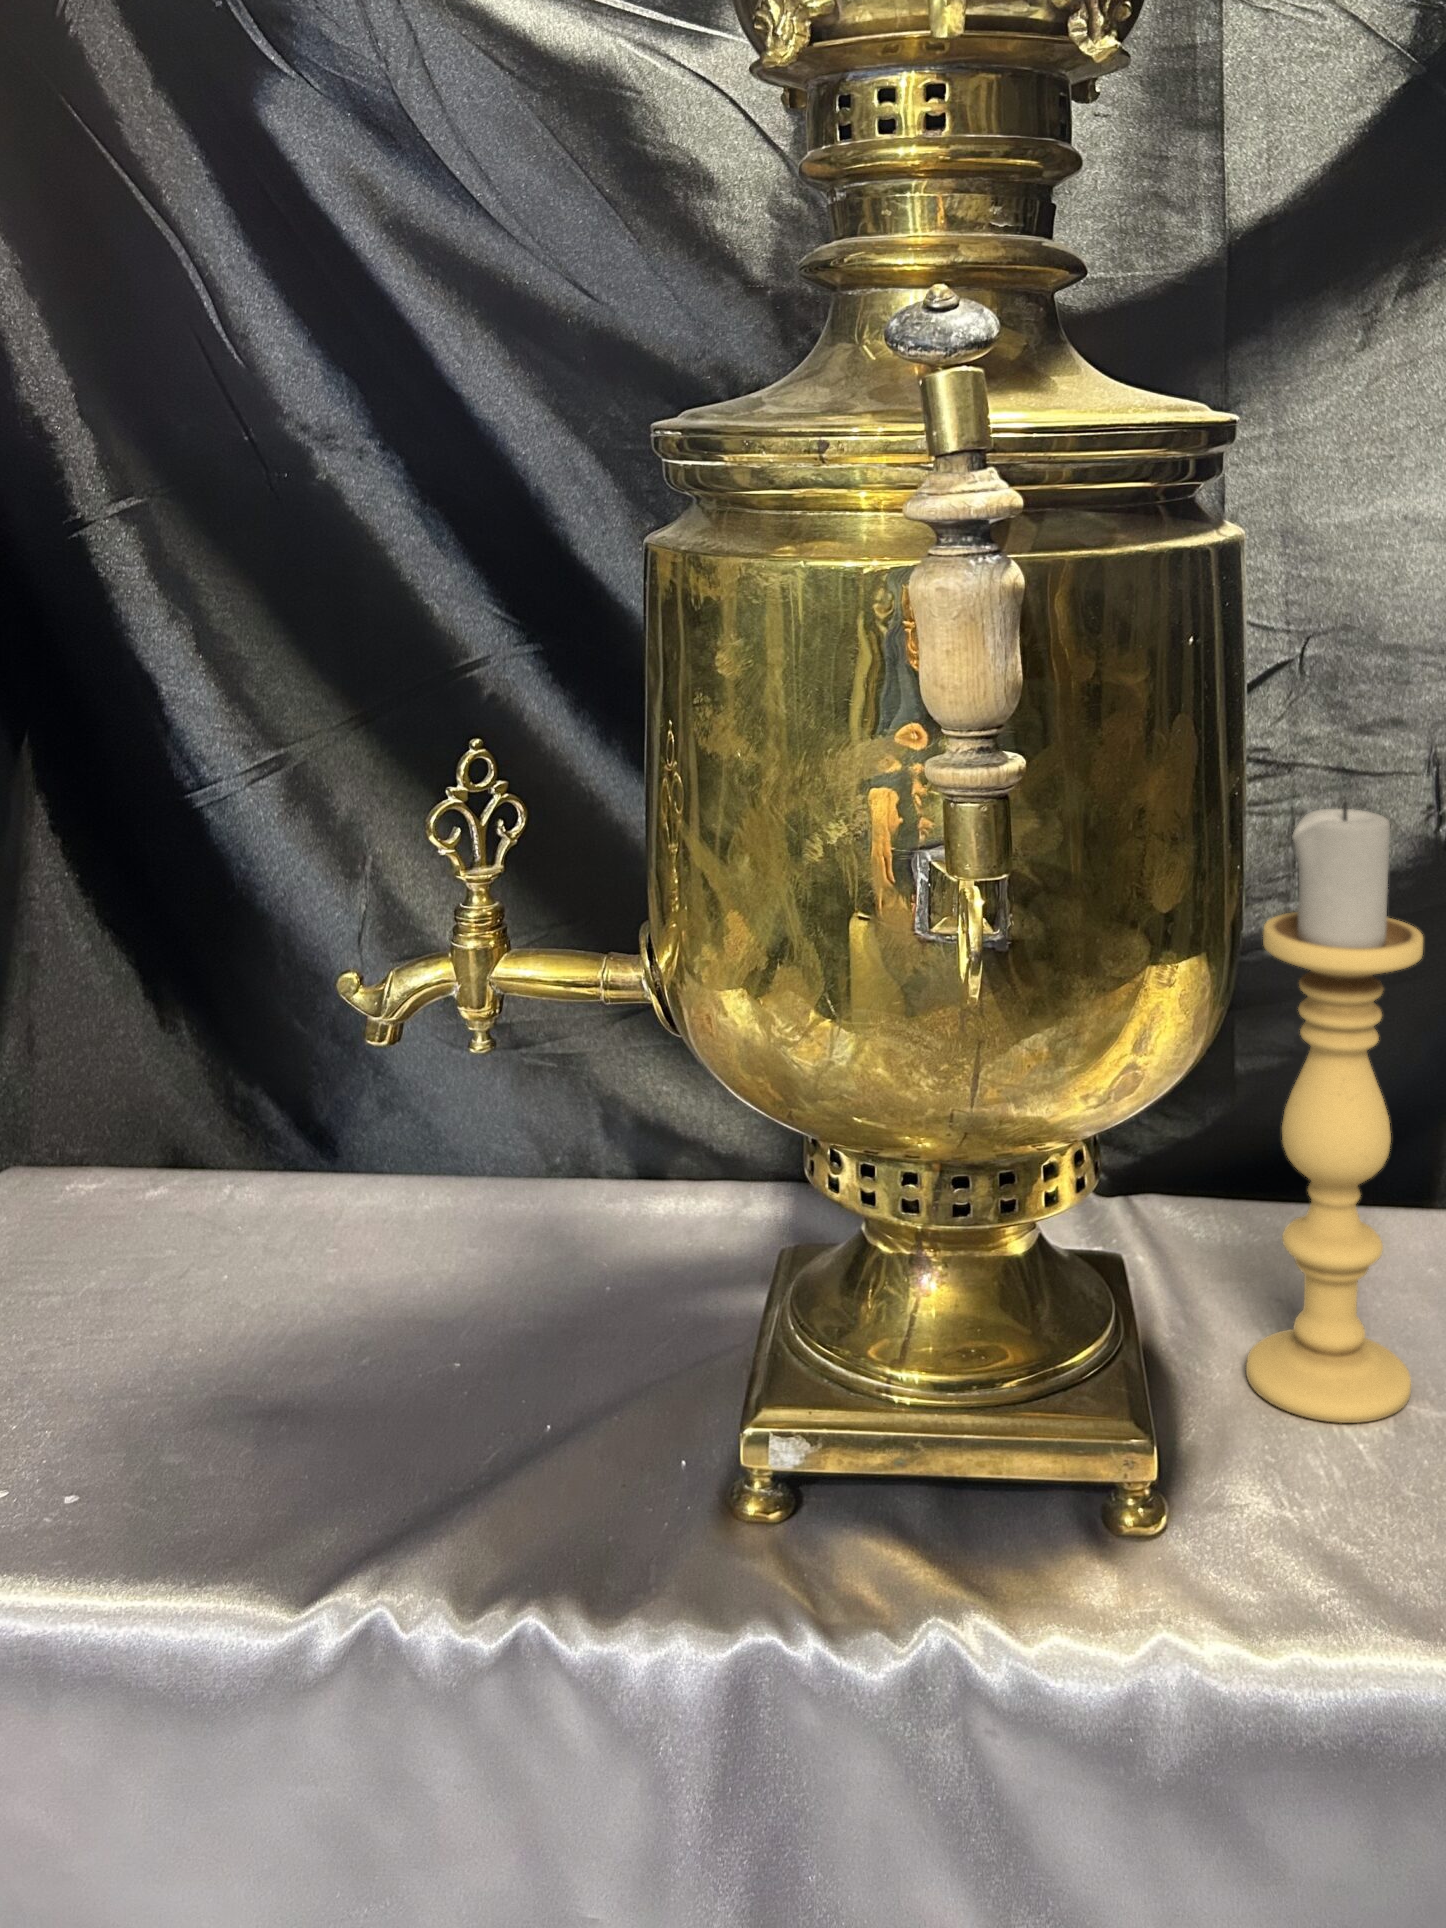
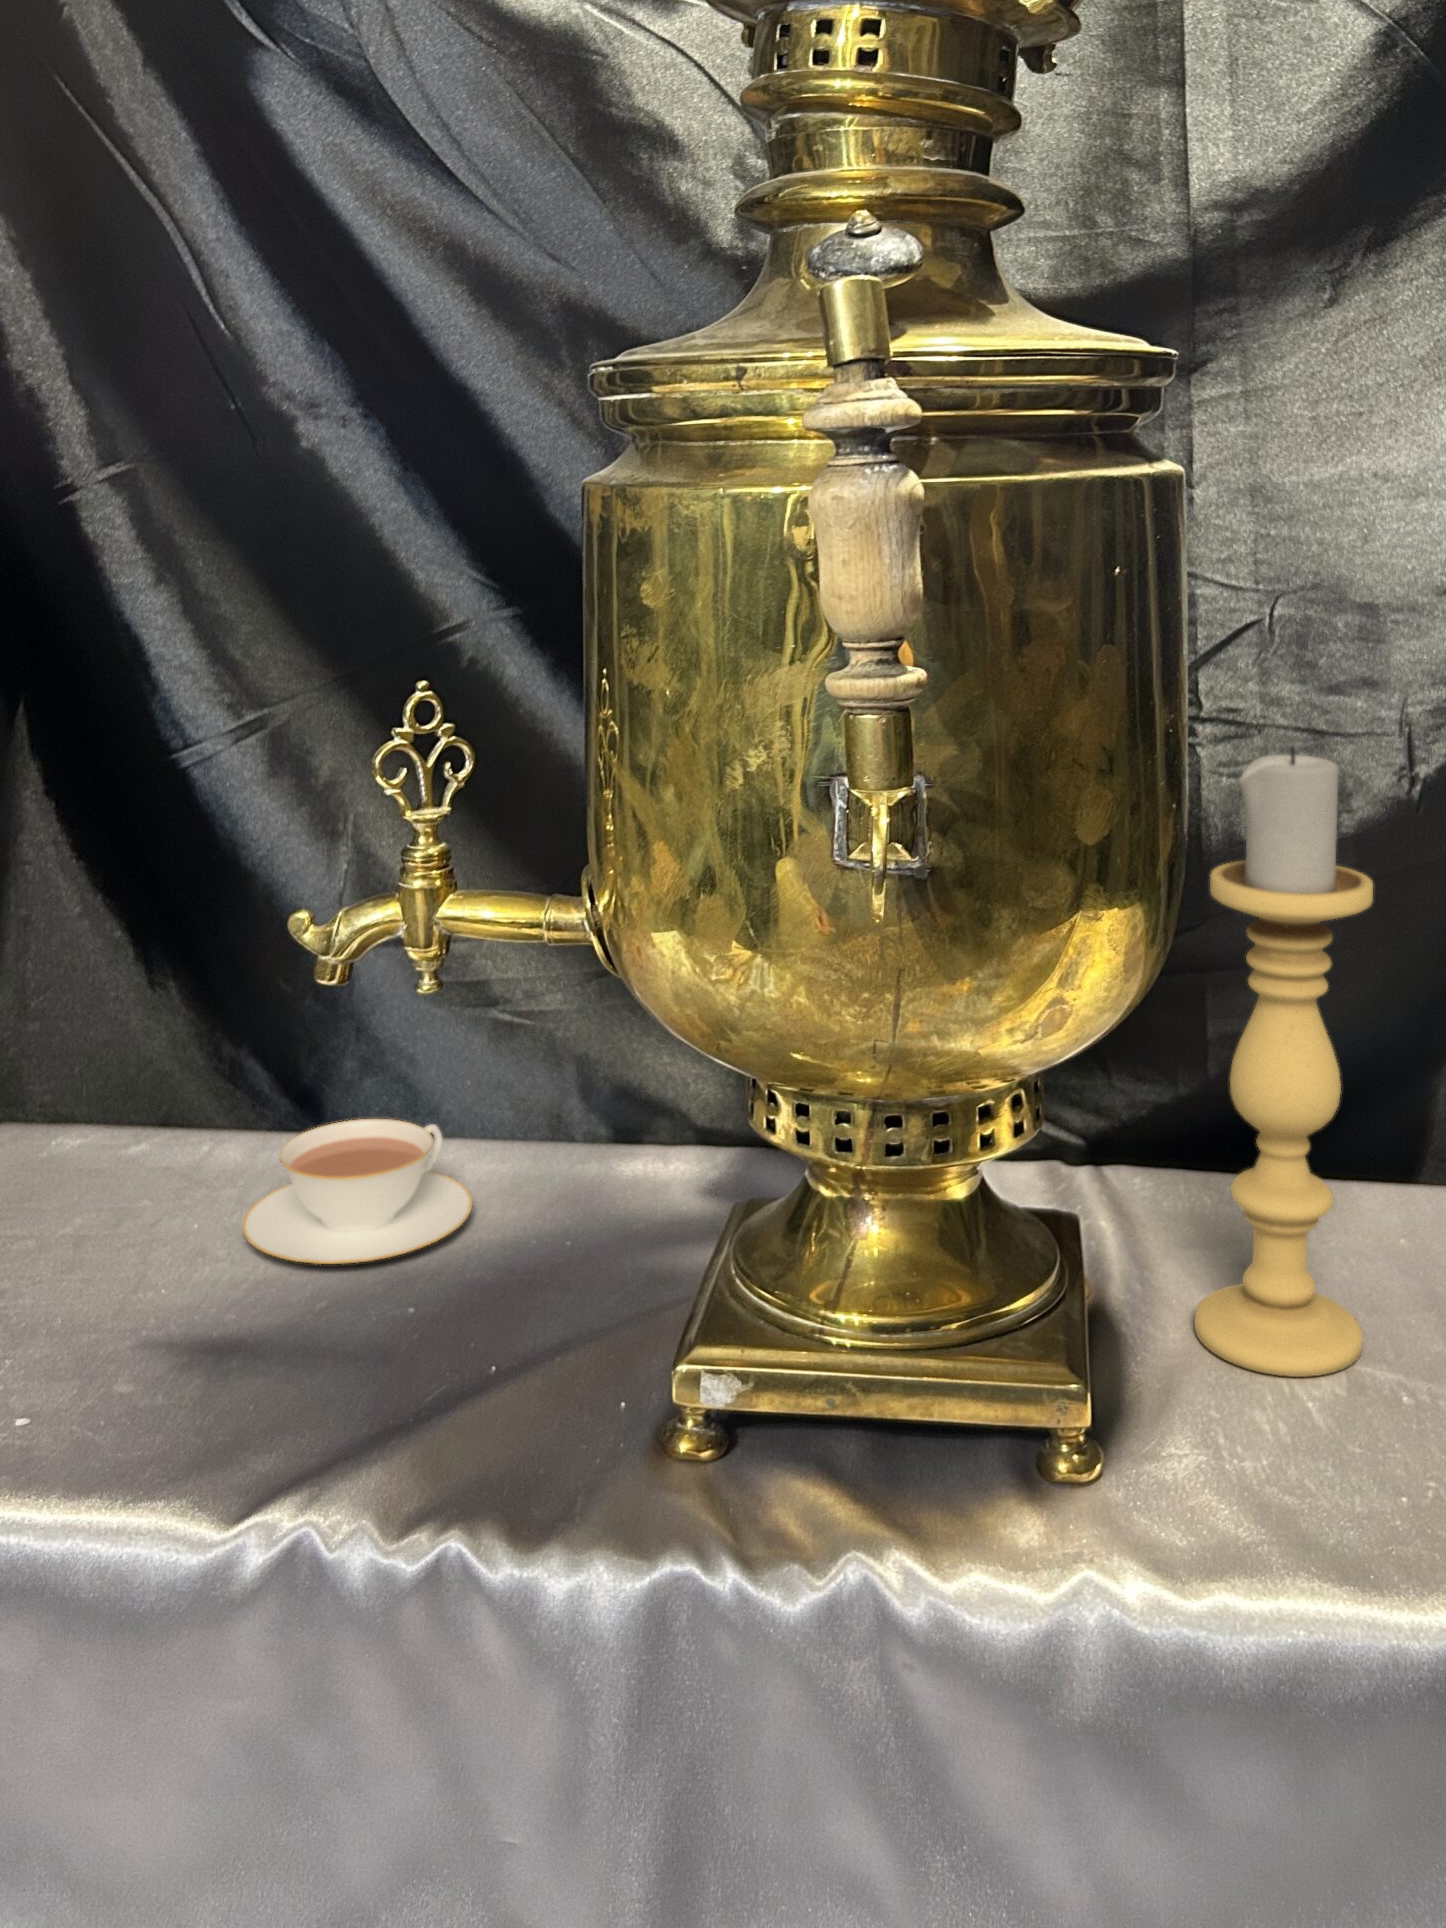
teacup: none [276,1177,512,1330] -> present [242,1119,472,1264]

